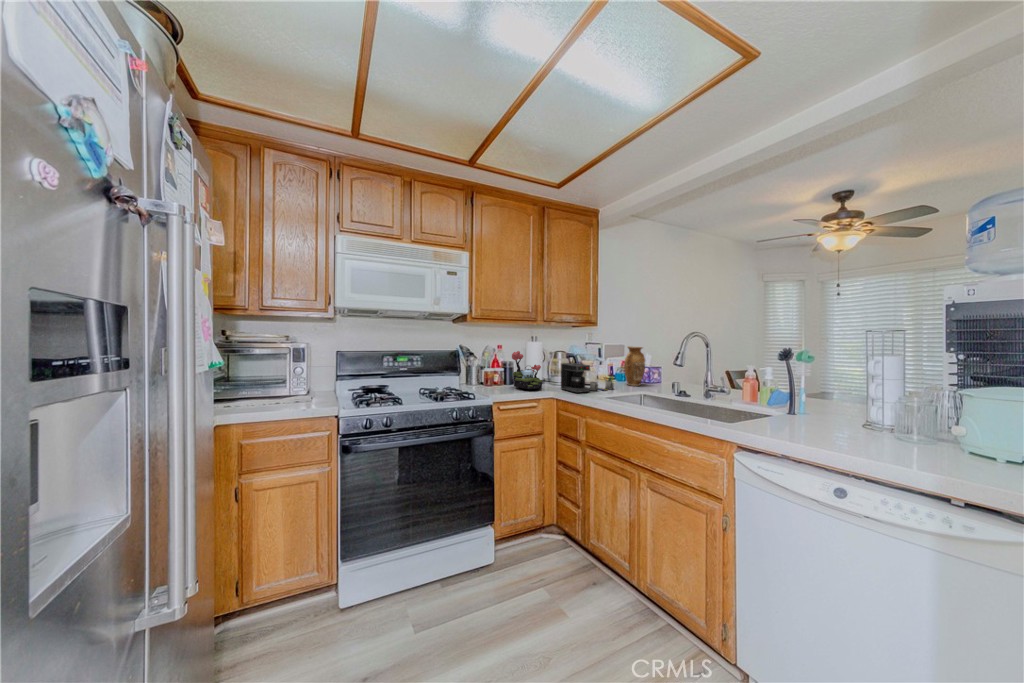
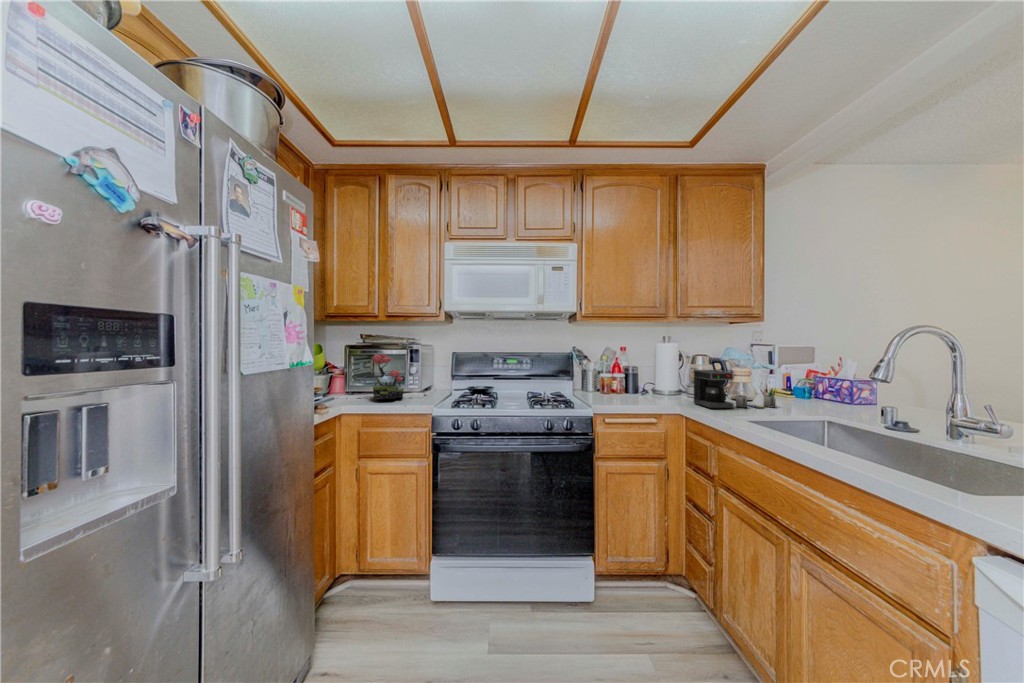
vase: present [624,346,645,386] -> none [802,348,841,406]
plant: present [512,351,543,389] -> present [373,353,404,400]

